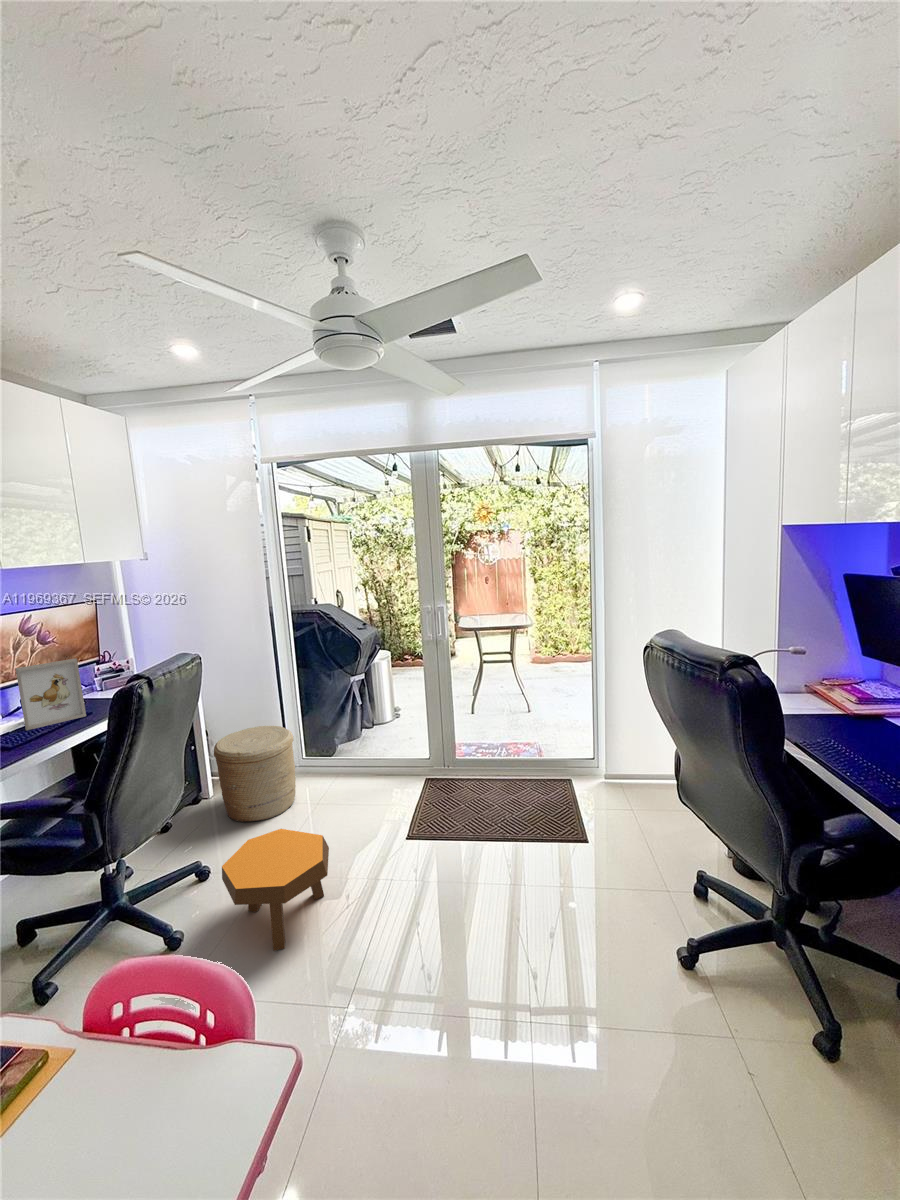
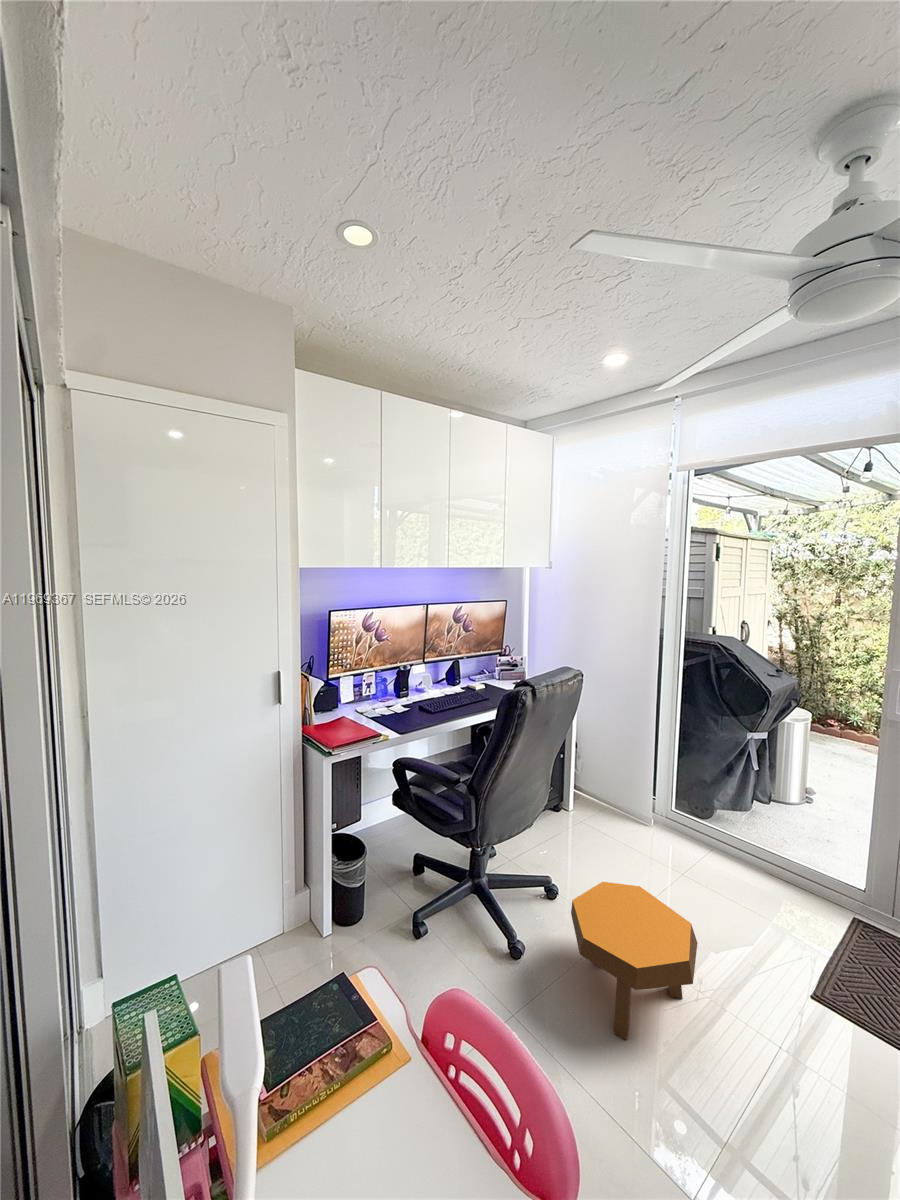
picture frame: present [16,658,86,730] -> none [443,648,484,700]
woven basket: present [214,726,296,822] -> none [580,751,665,858]

